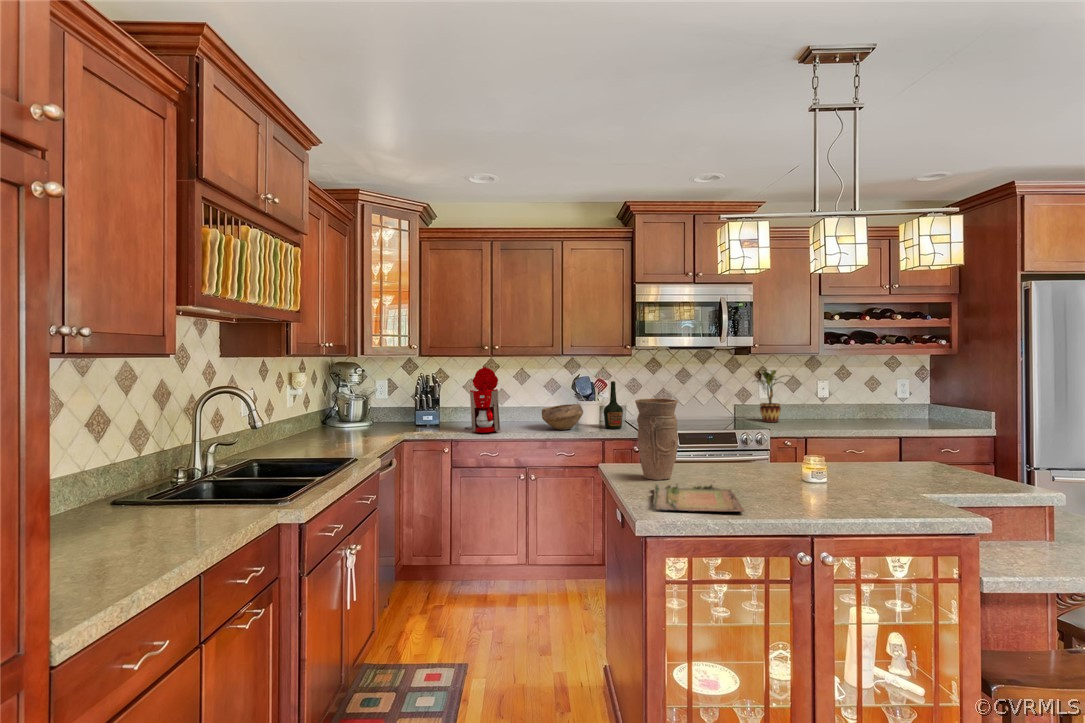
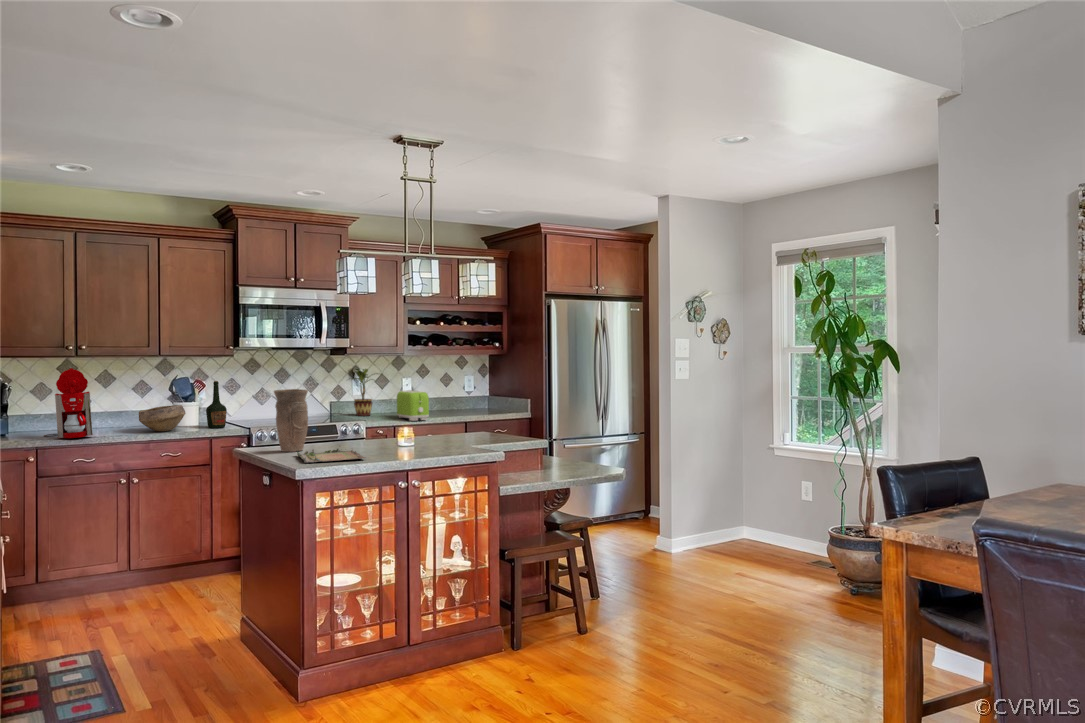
toaster: none [809,396,850,432] -> present [397,390,429,421]

